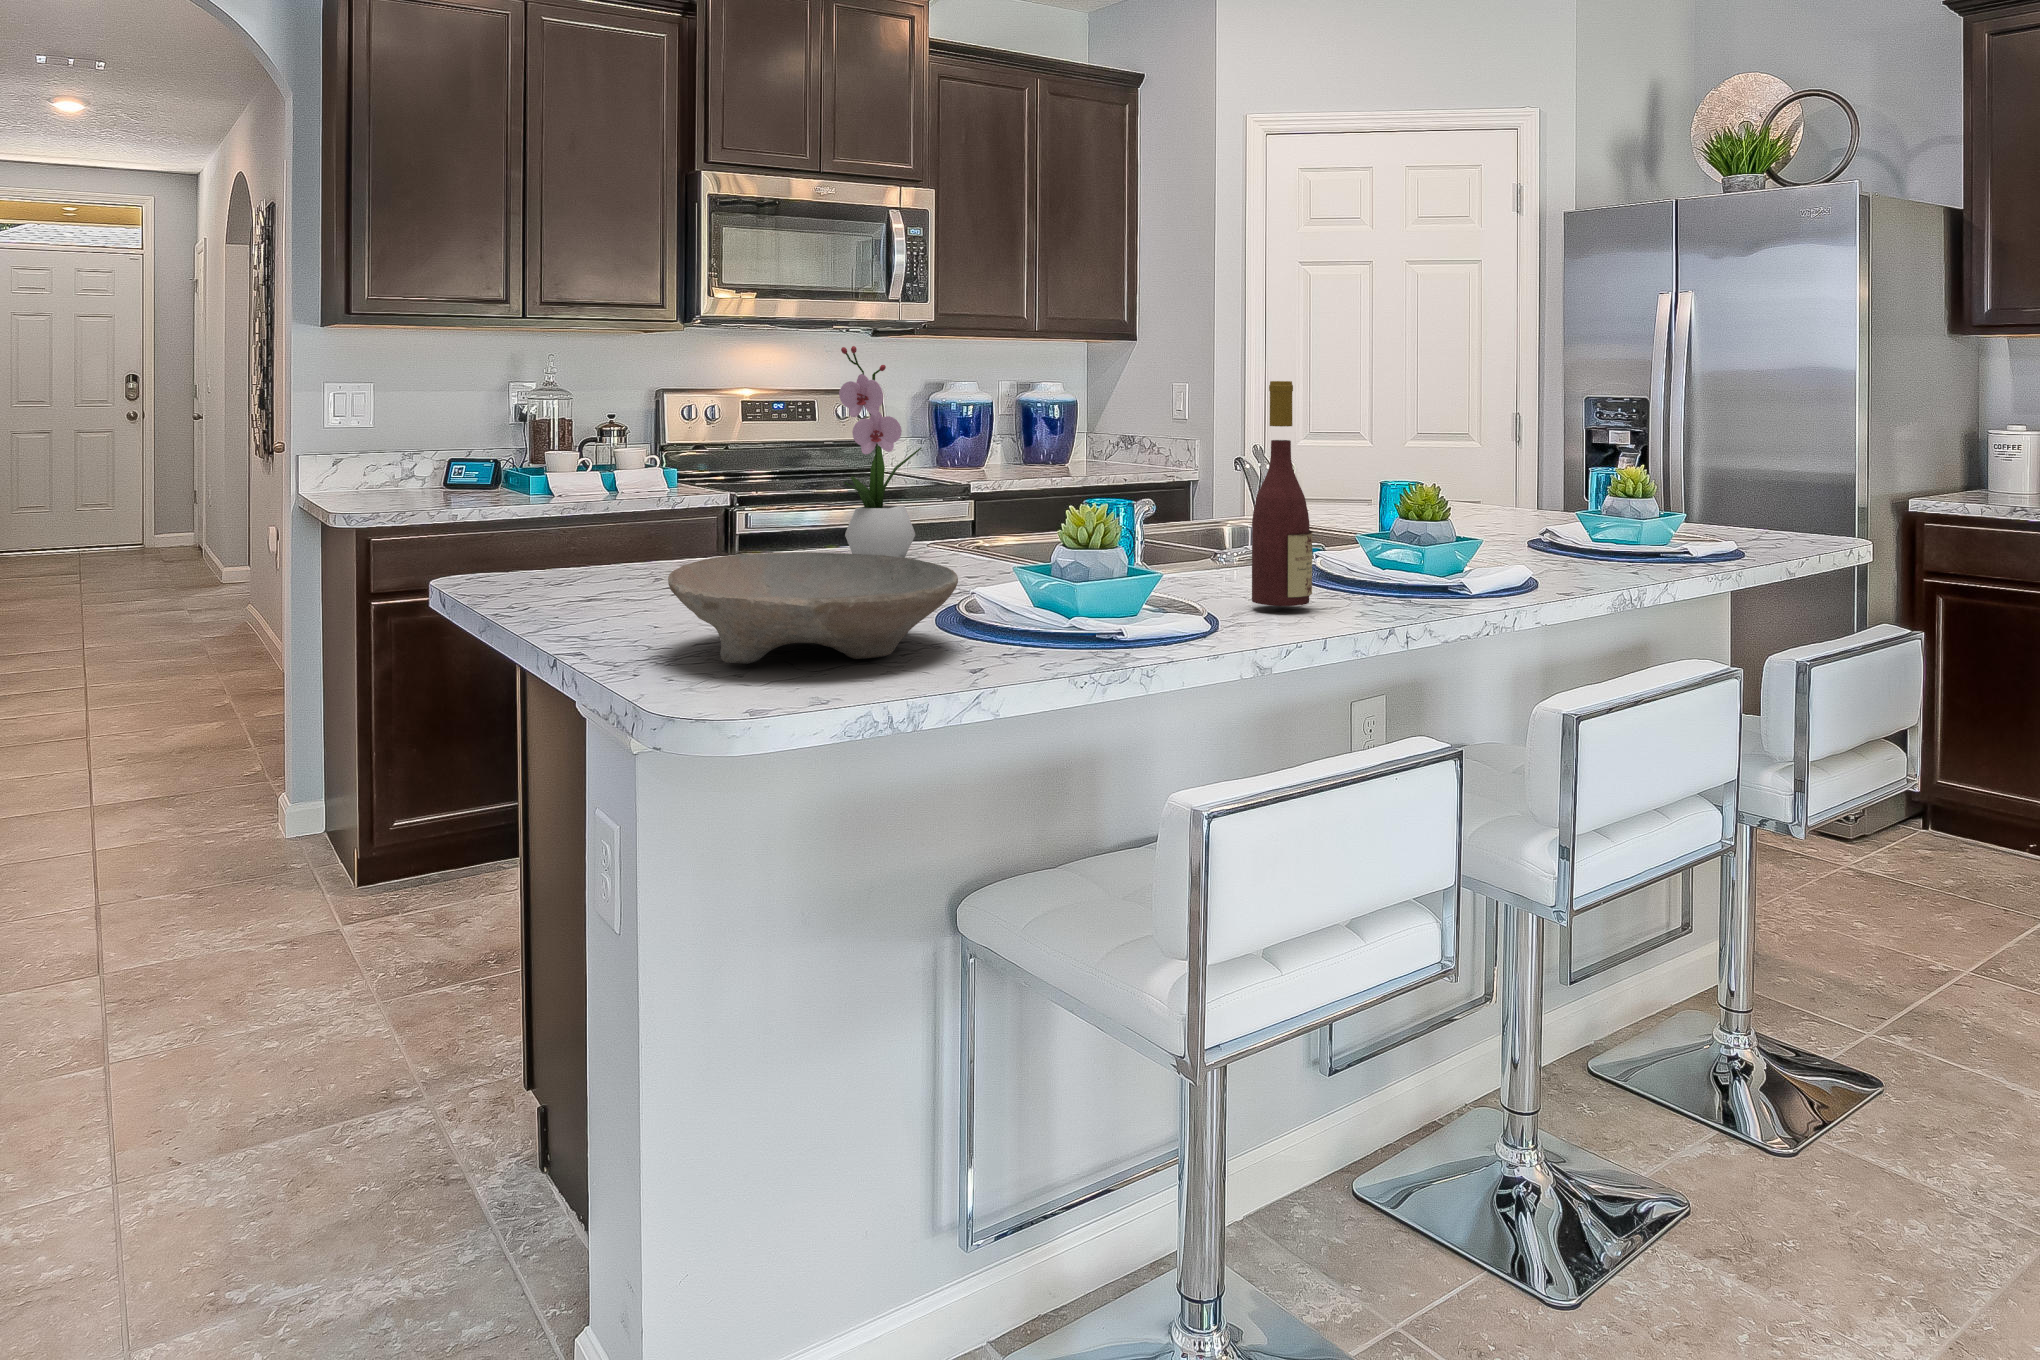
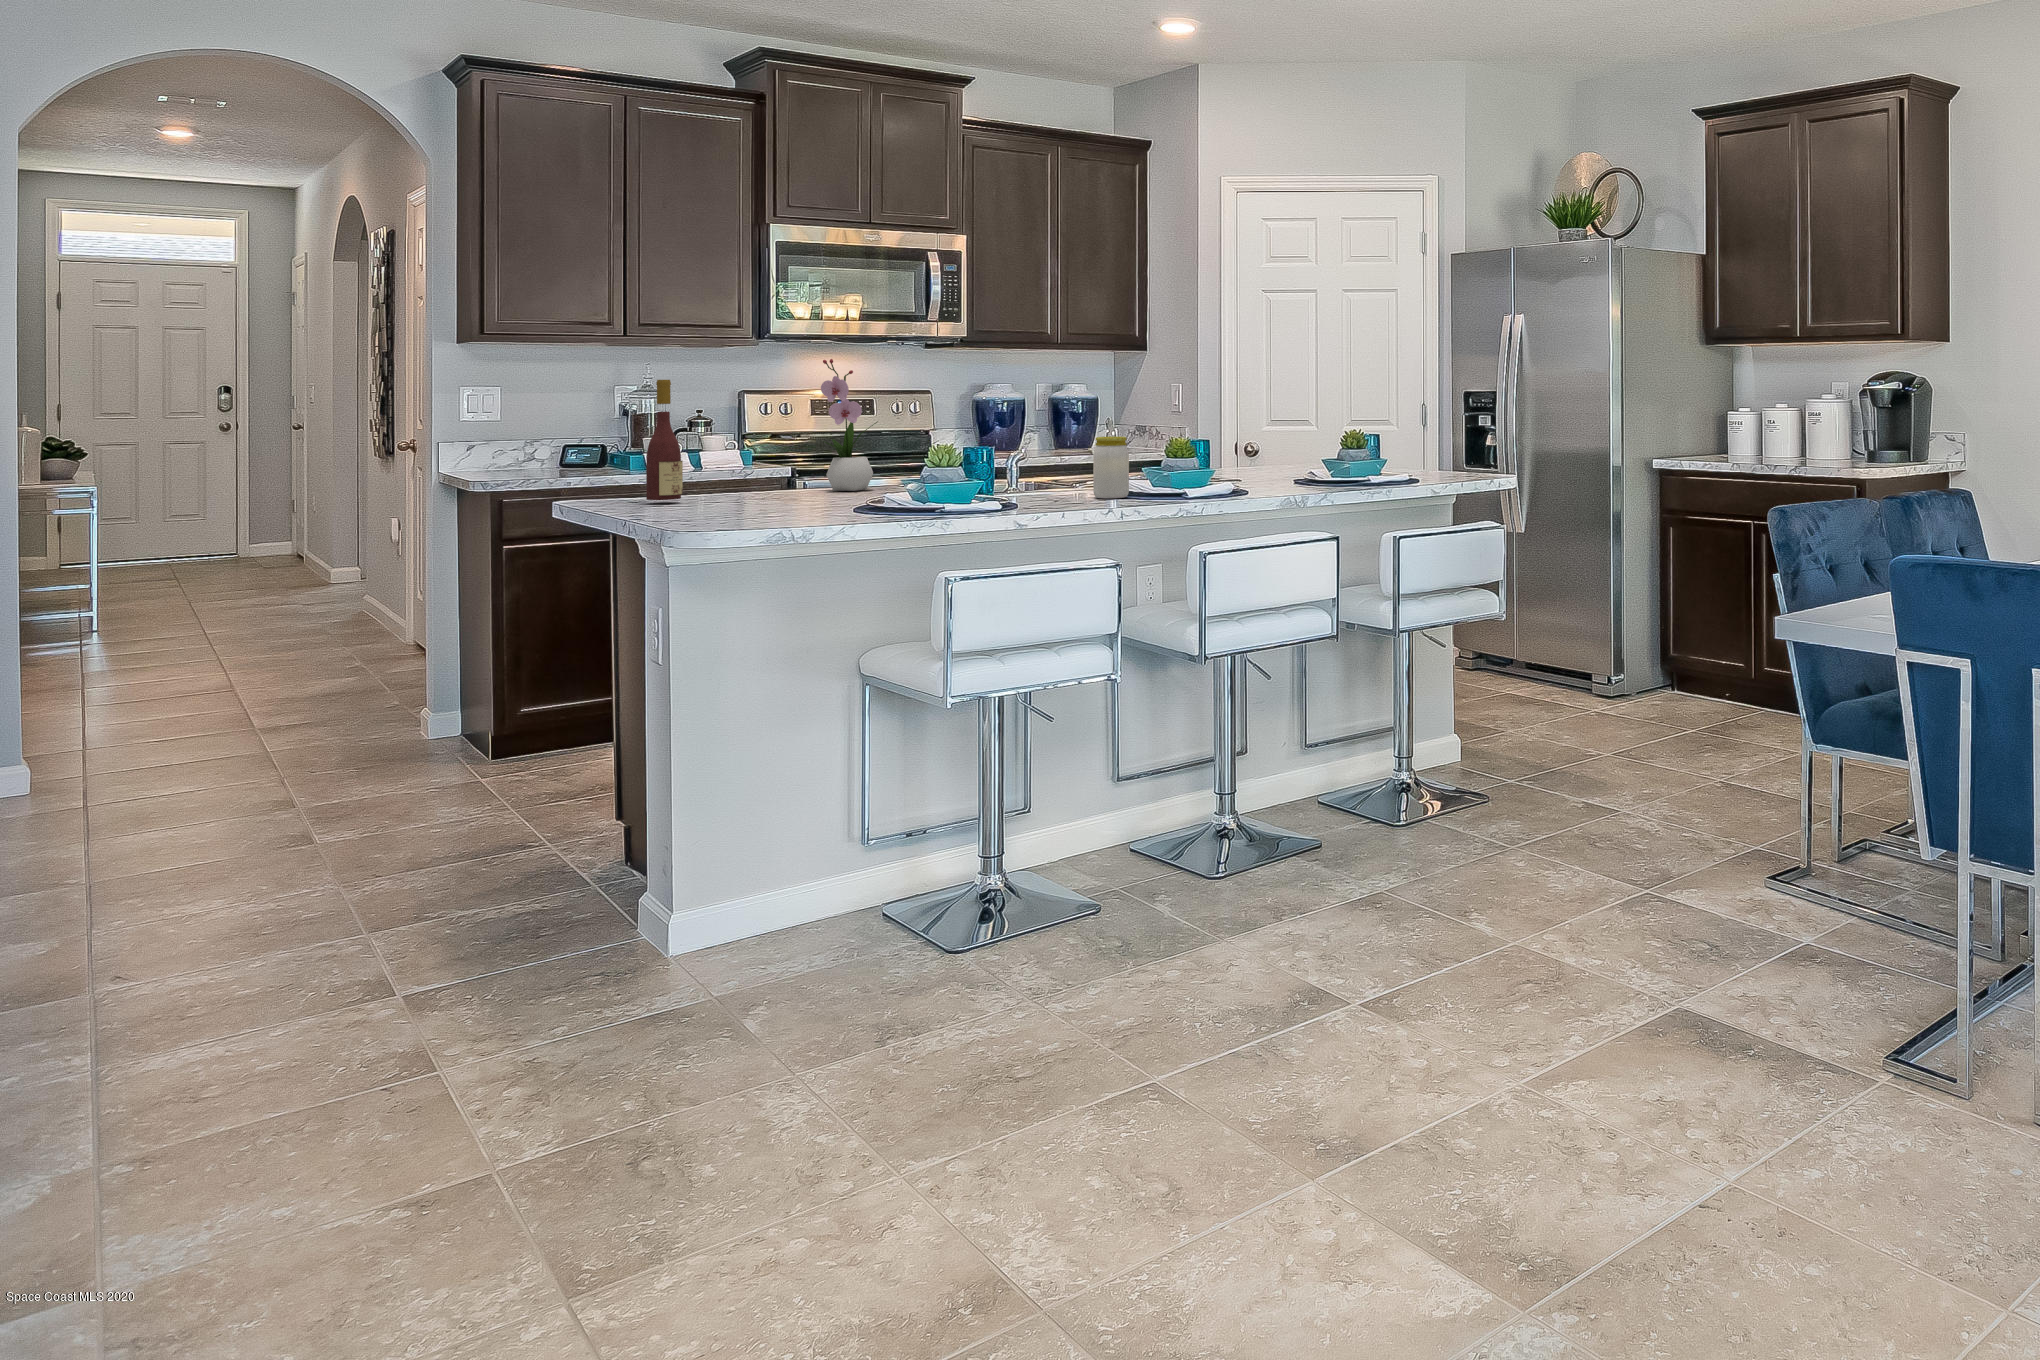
wine bottle: present [1252,381,1312,606] -> present [646,380,683,500]
jar: none [1334,487,1397,601] -> present [1093,437,1129,498]
bowl: present [668,552,958,664] -> none [691,471,850,519]

